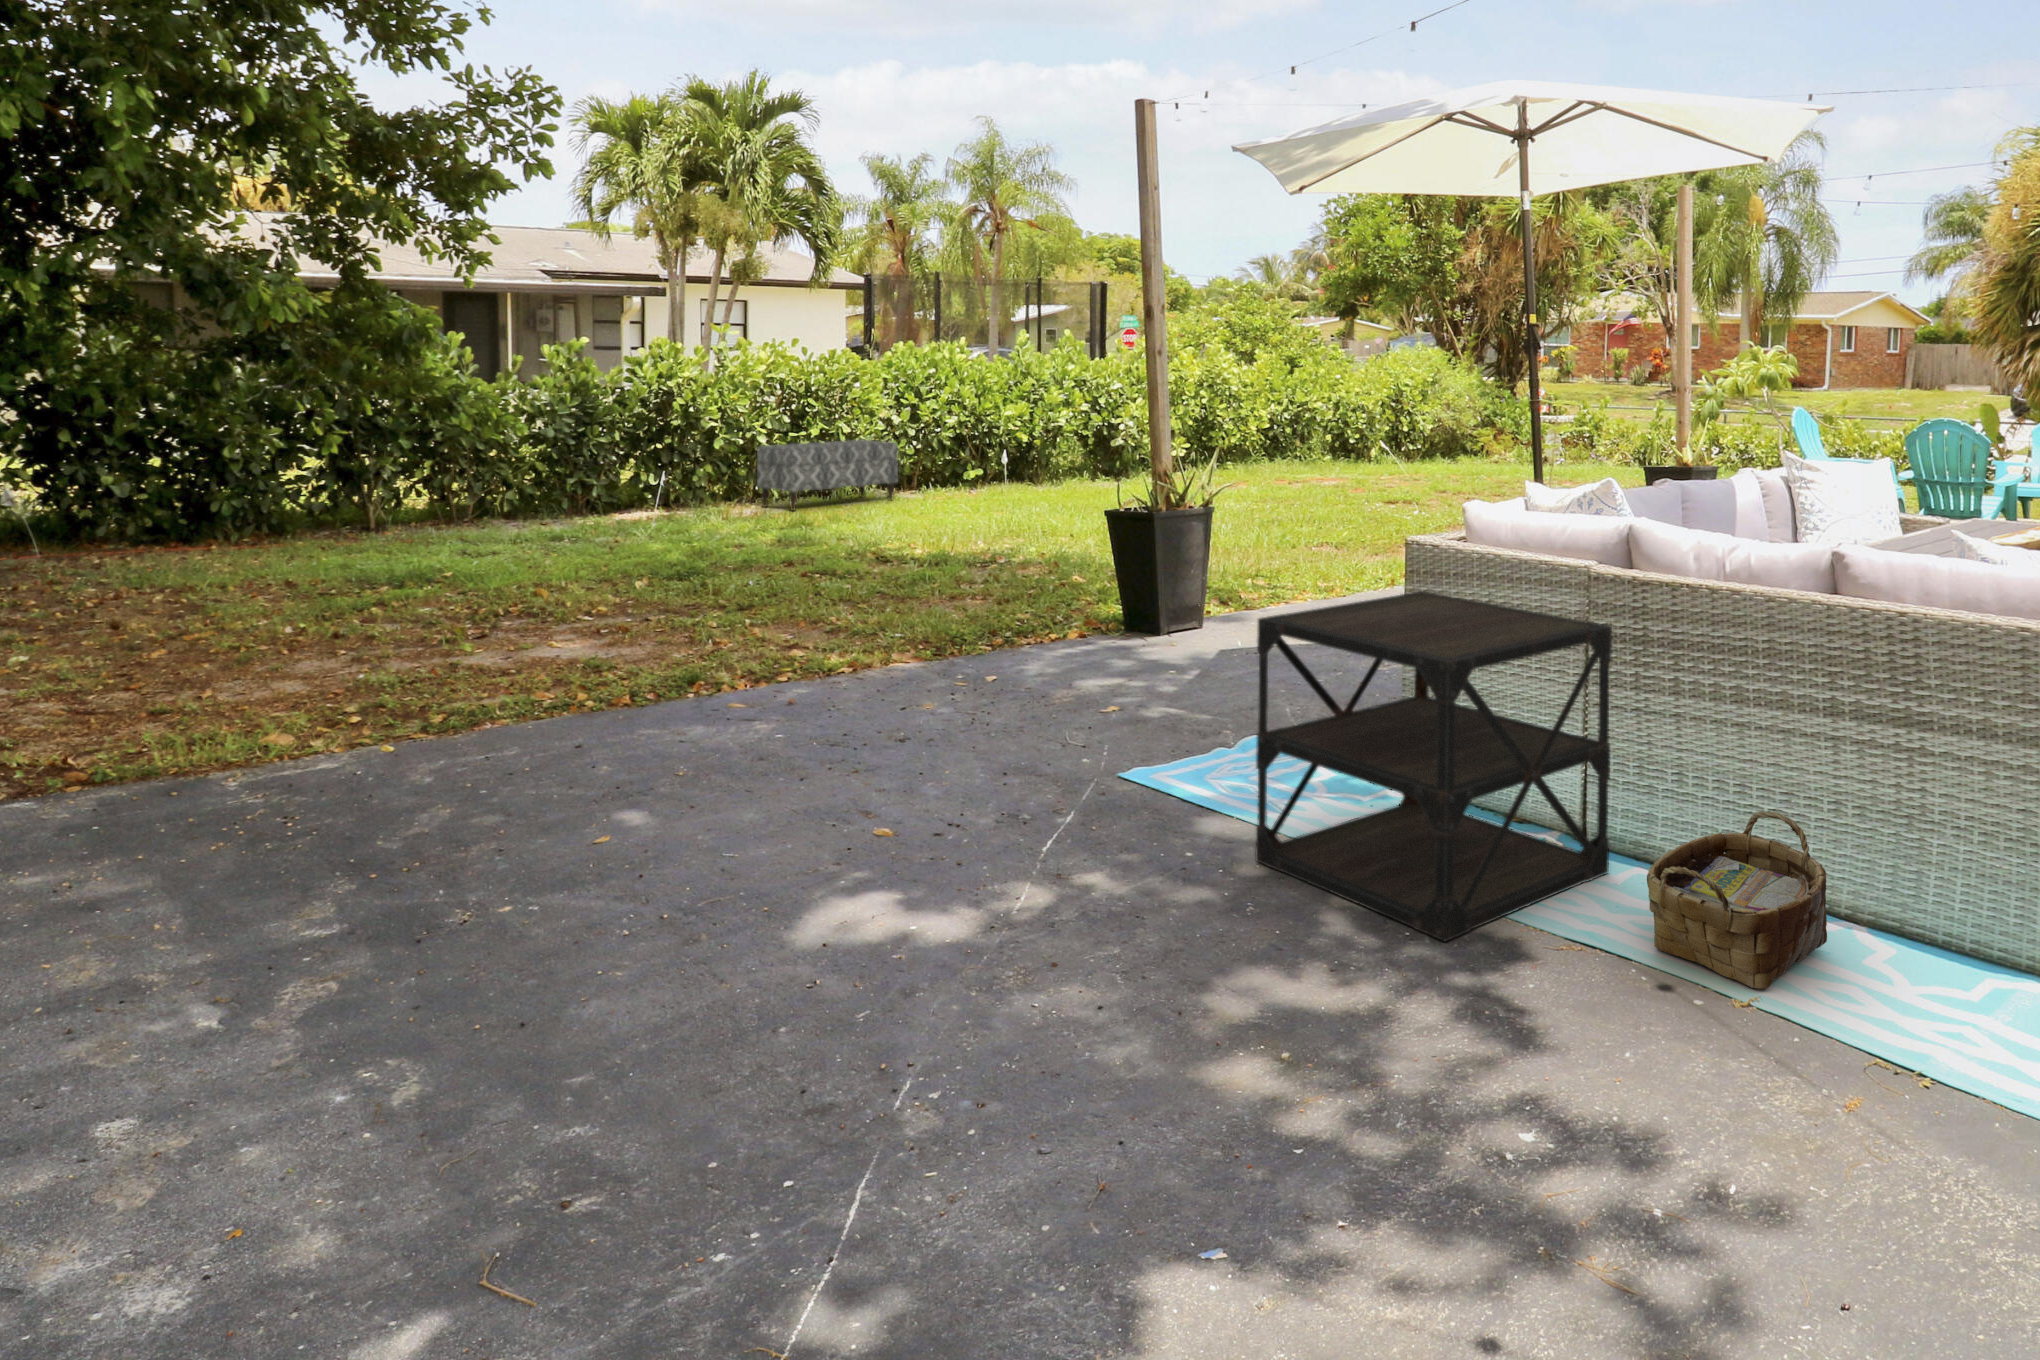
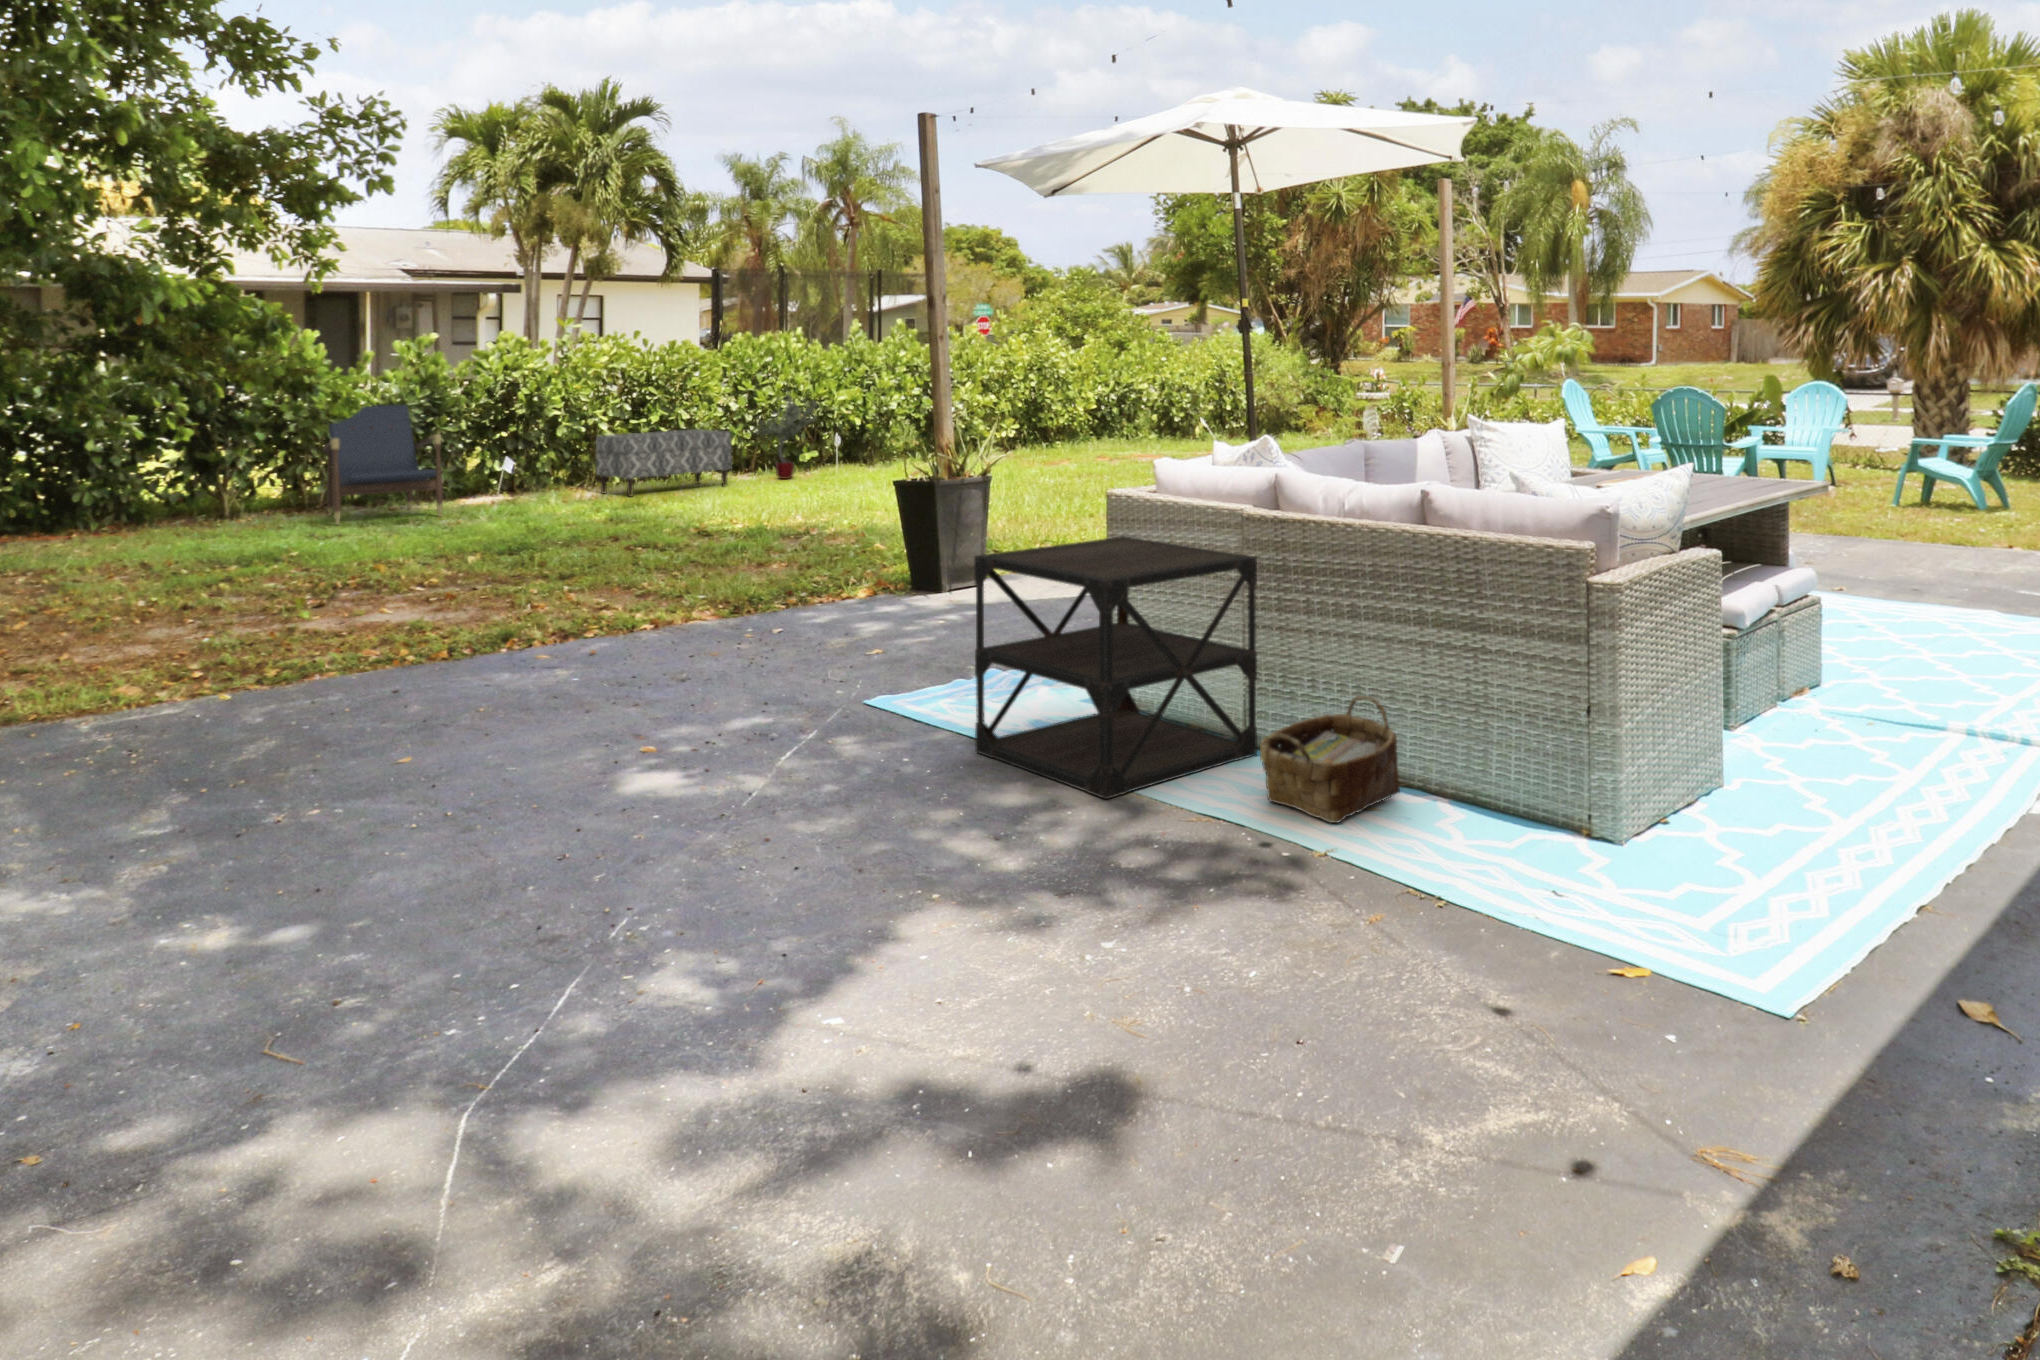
potted tree: none [917,399,987,493] -> present [753,391,817,479]
lounge chair: none [472,411,597,539] -> present [323,405,443,525]

